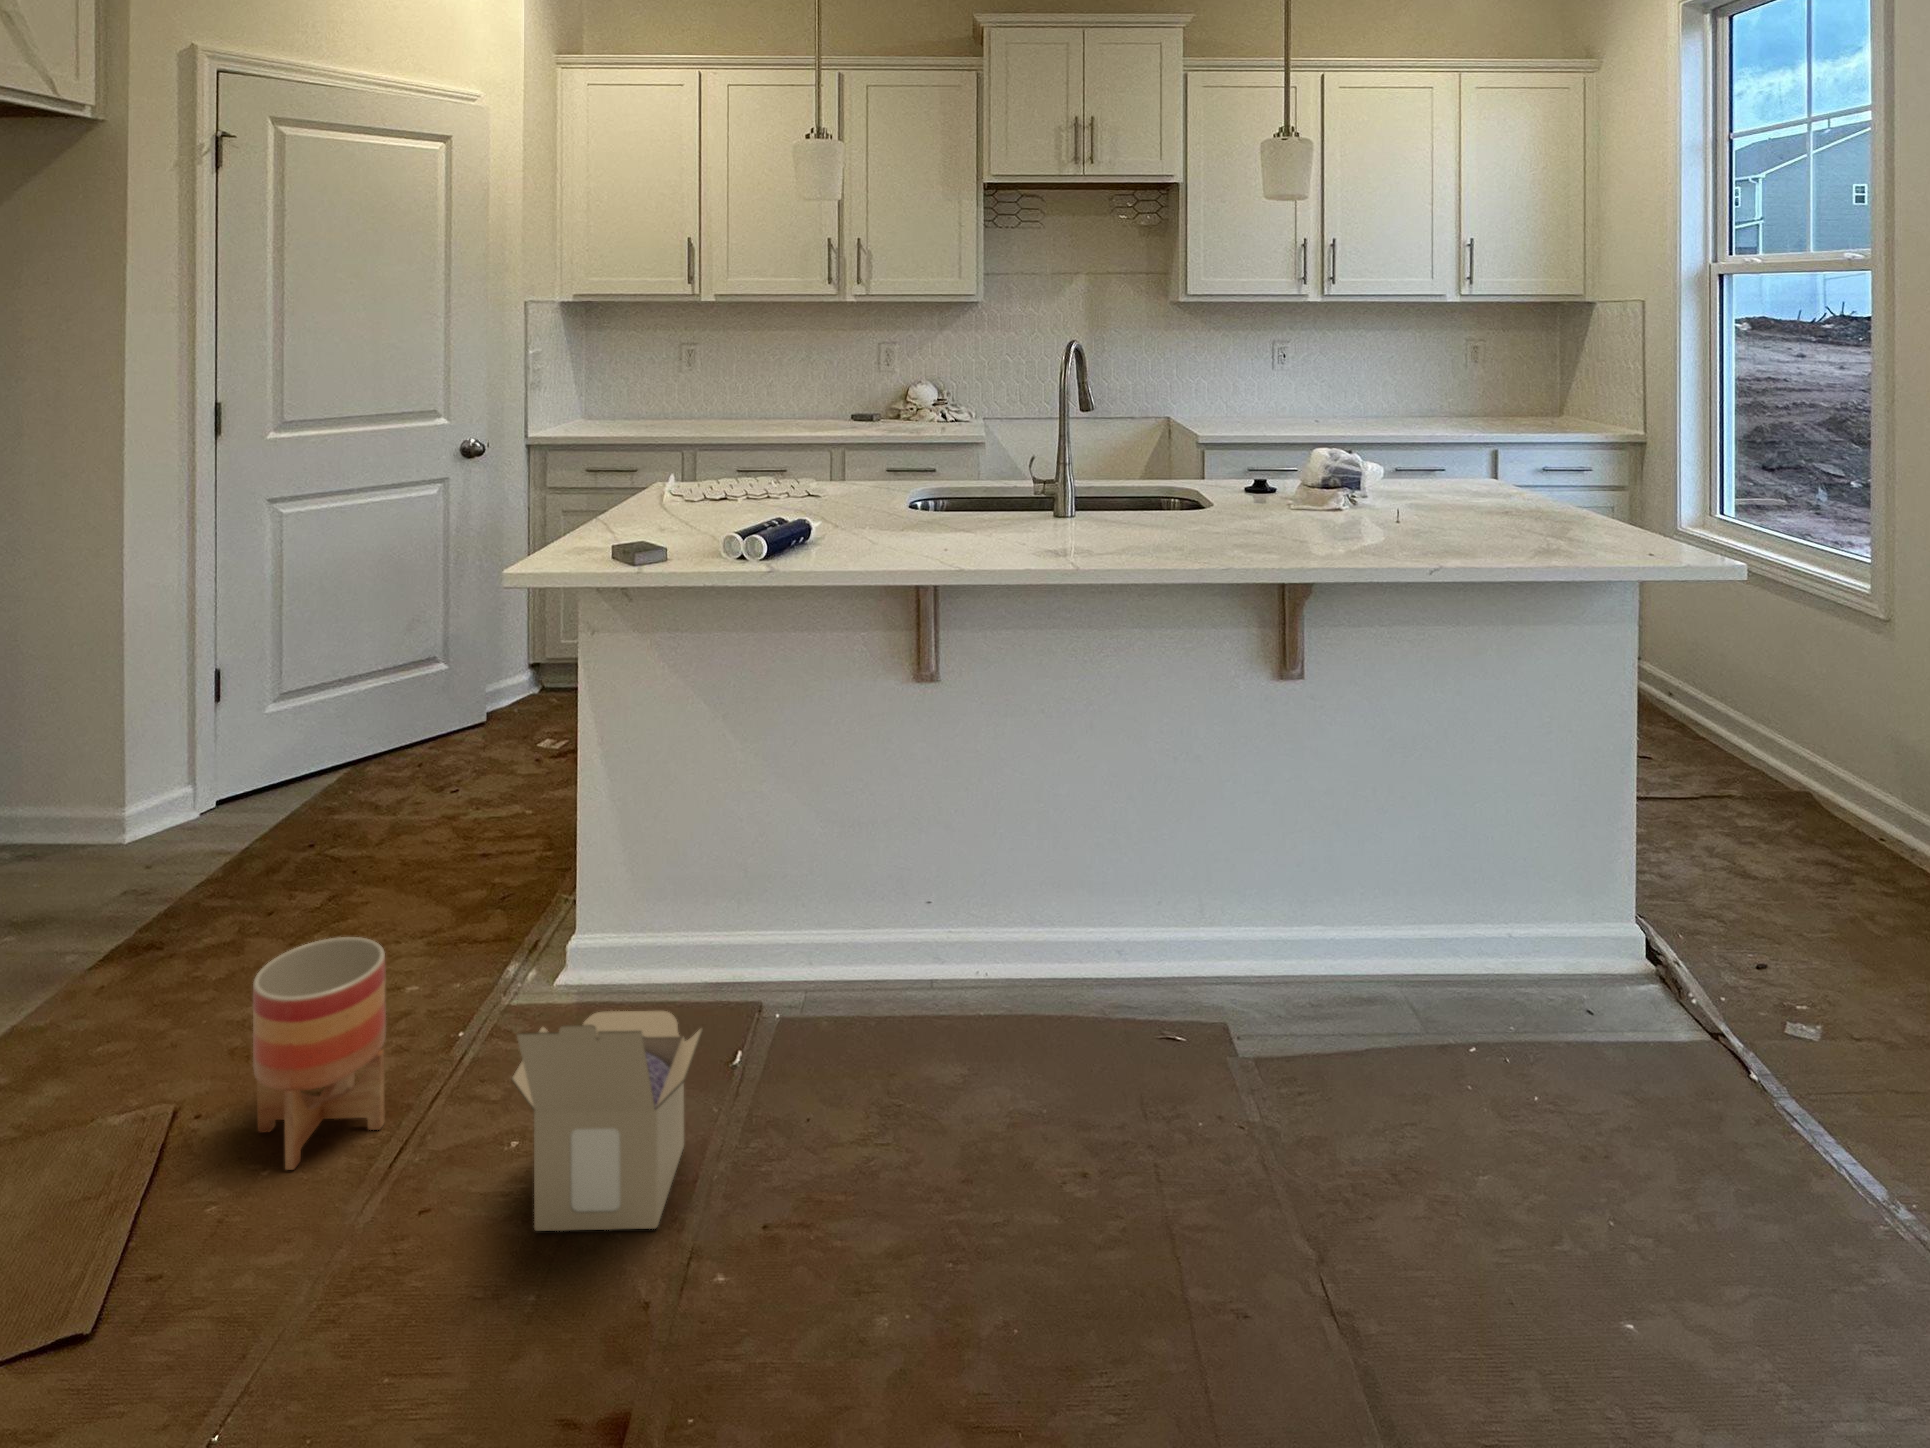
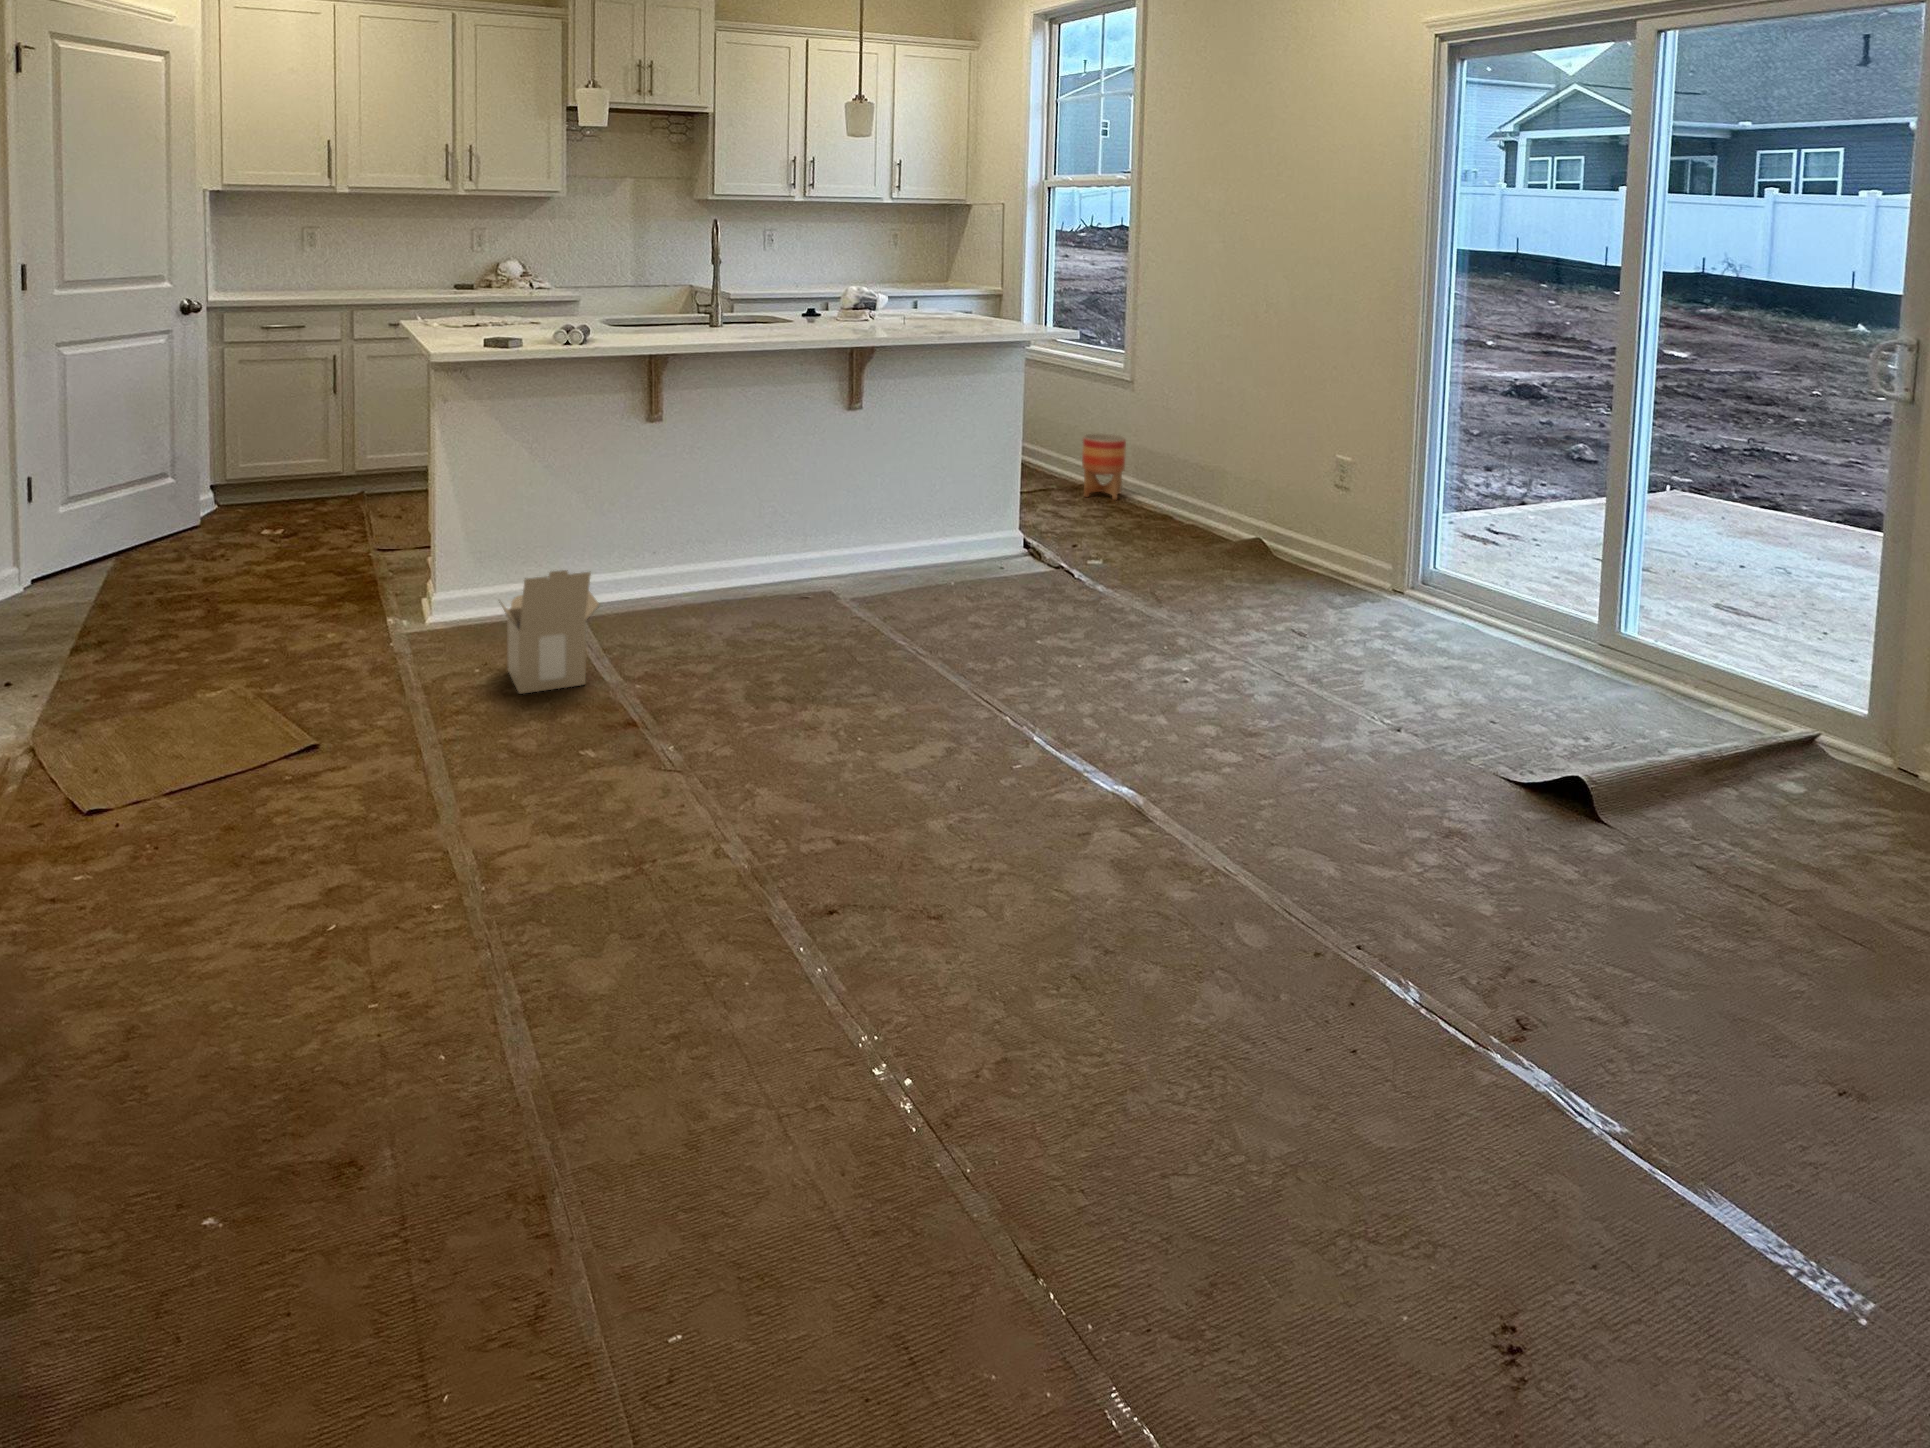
planter: present [253,937,386,1170] -> present [1082,433,1126,500]

